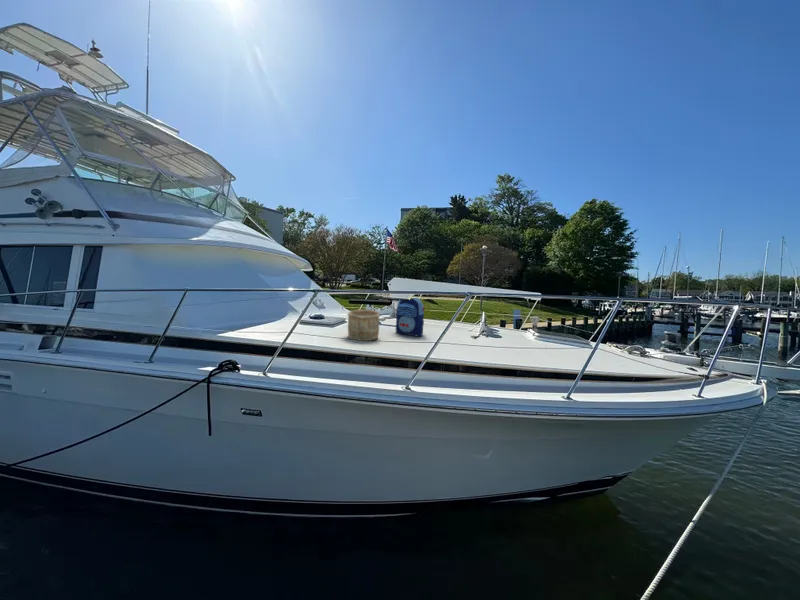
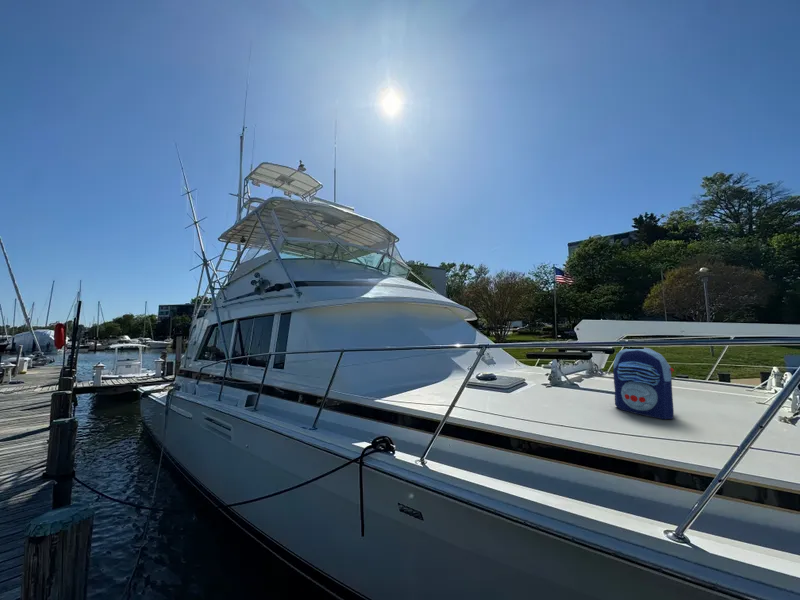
wooden bucket: present [348,309,380,341] -> none [532,373,593,431]

